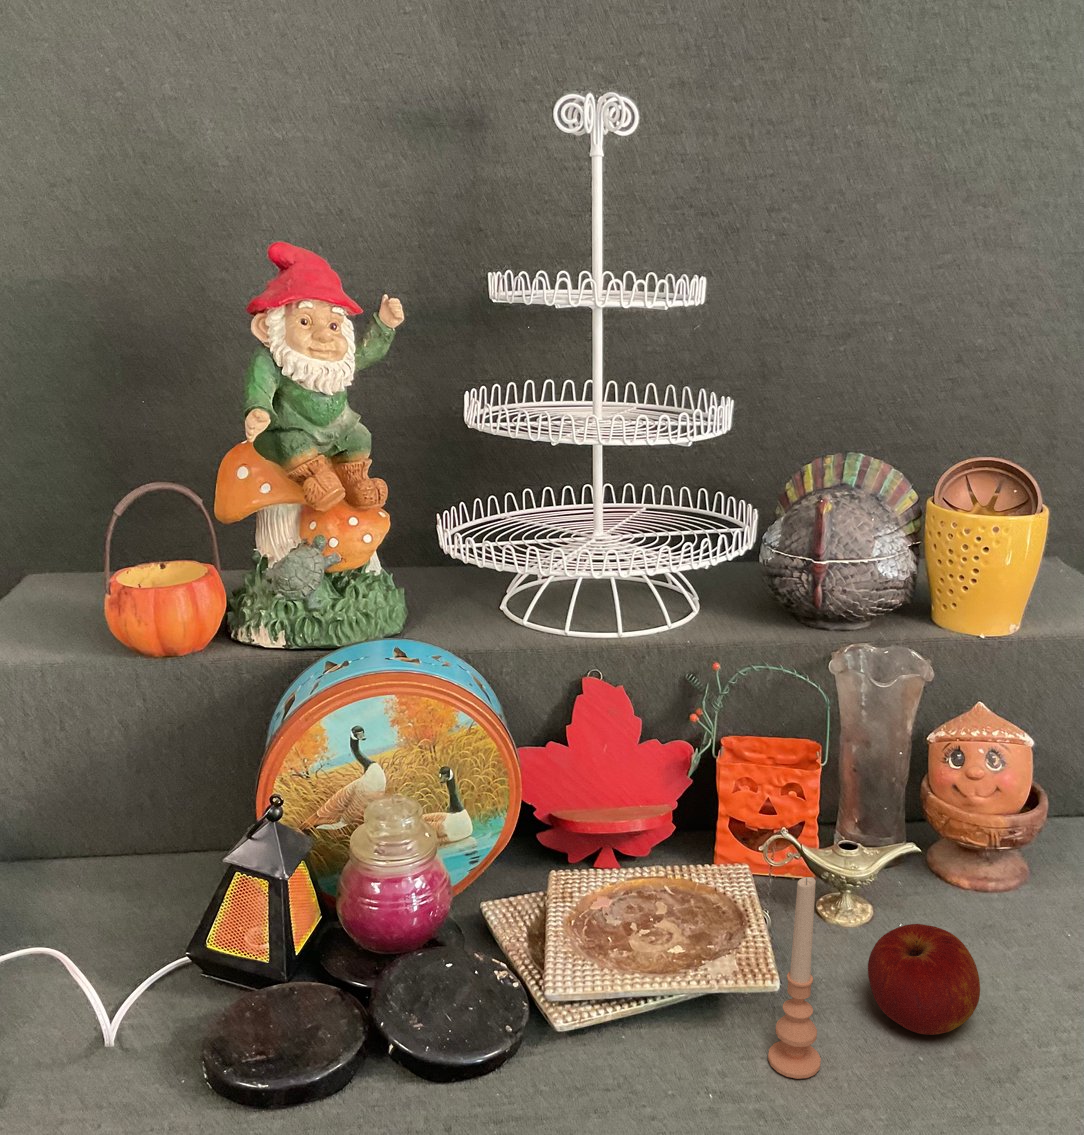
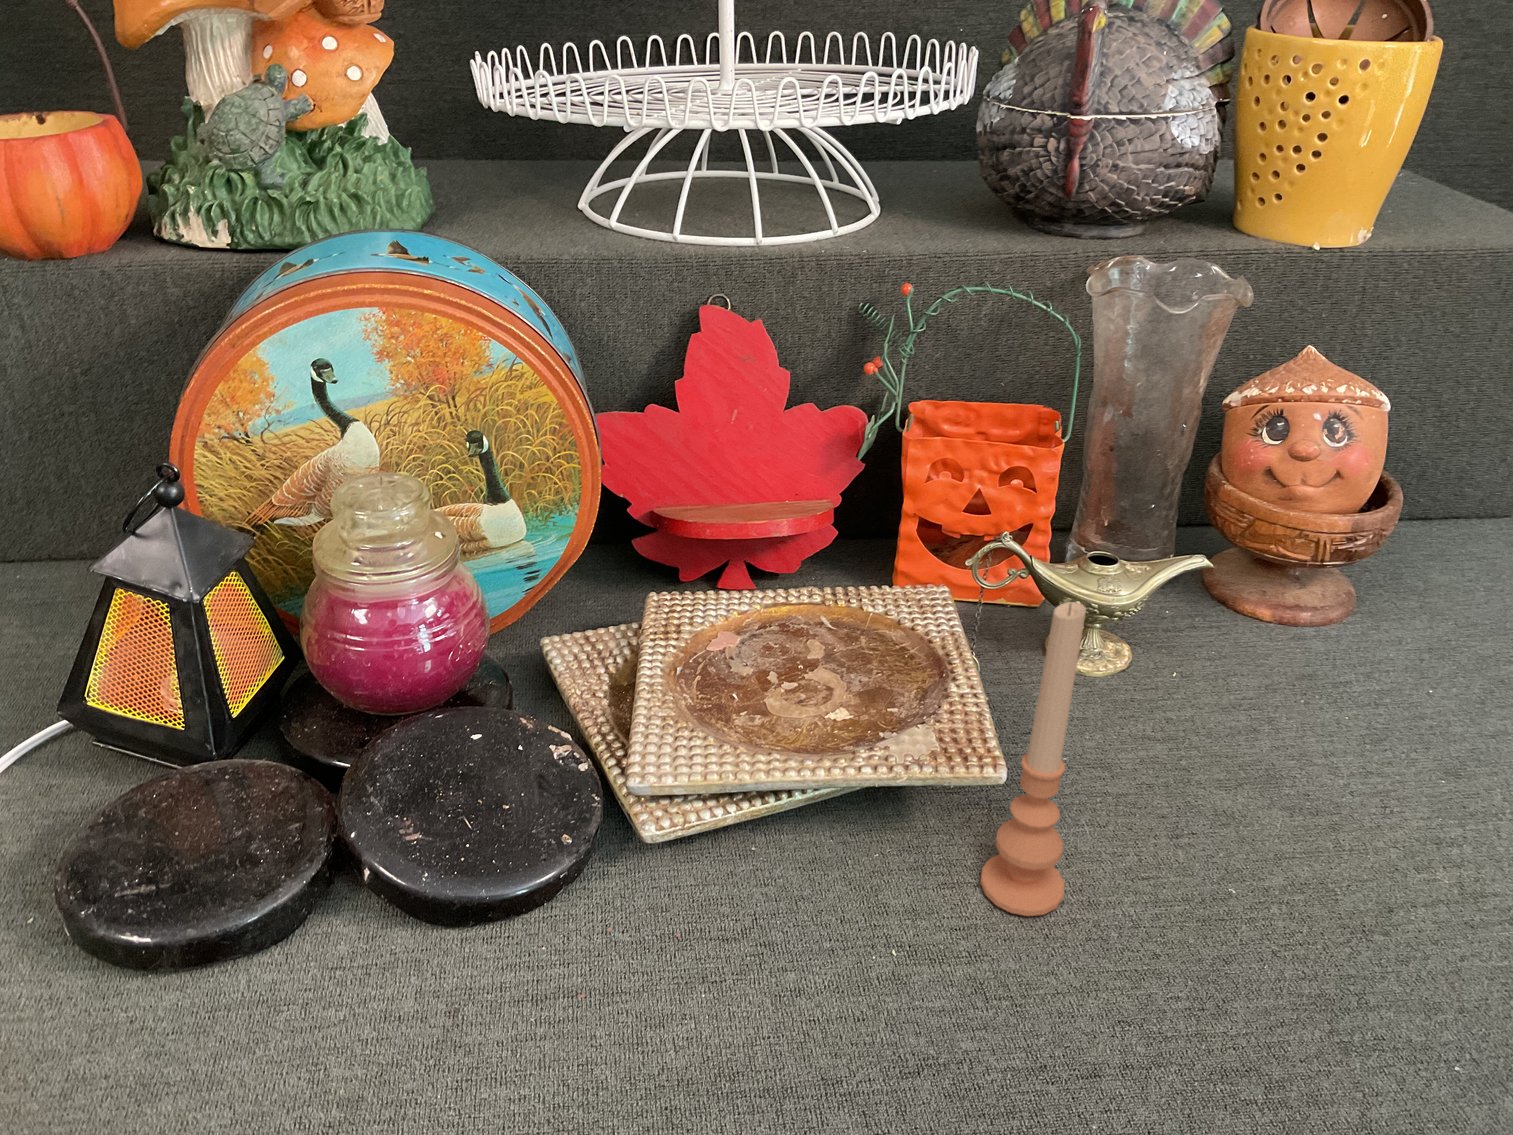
apple: present [868,924,980,1035] -> none [1139,674,1321,842]

